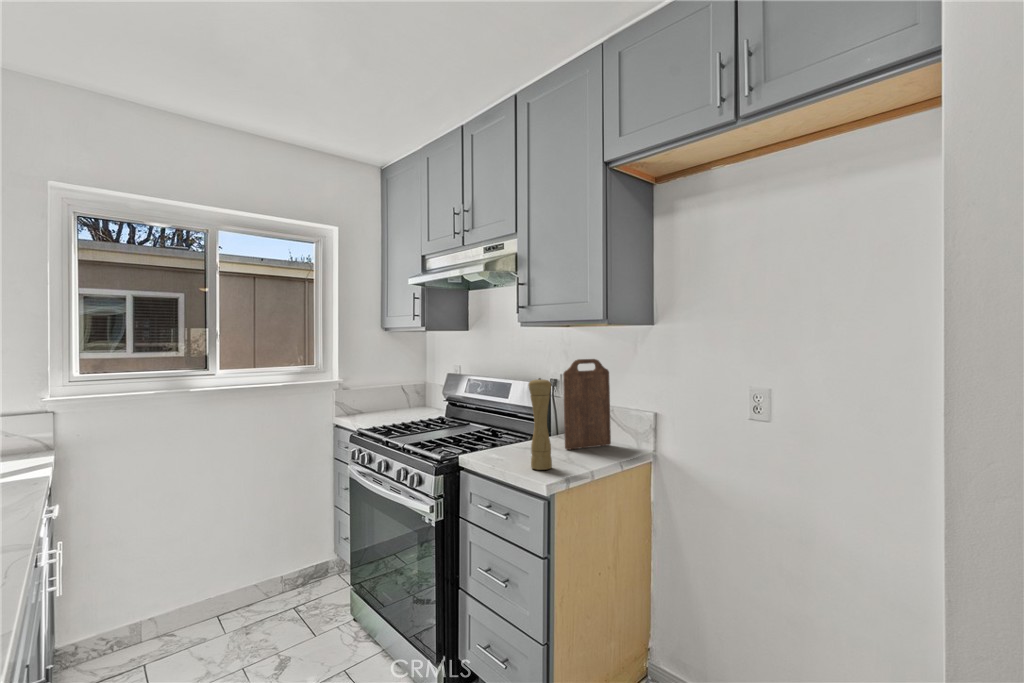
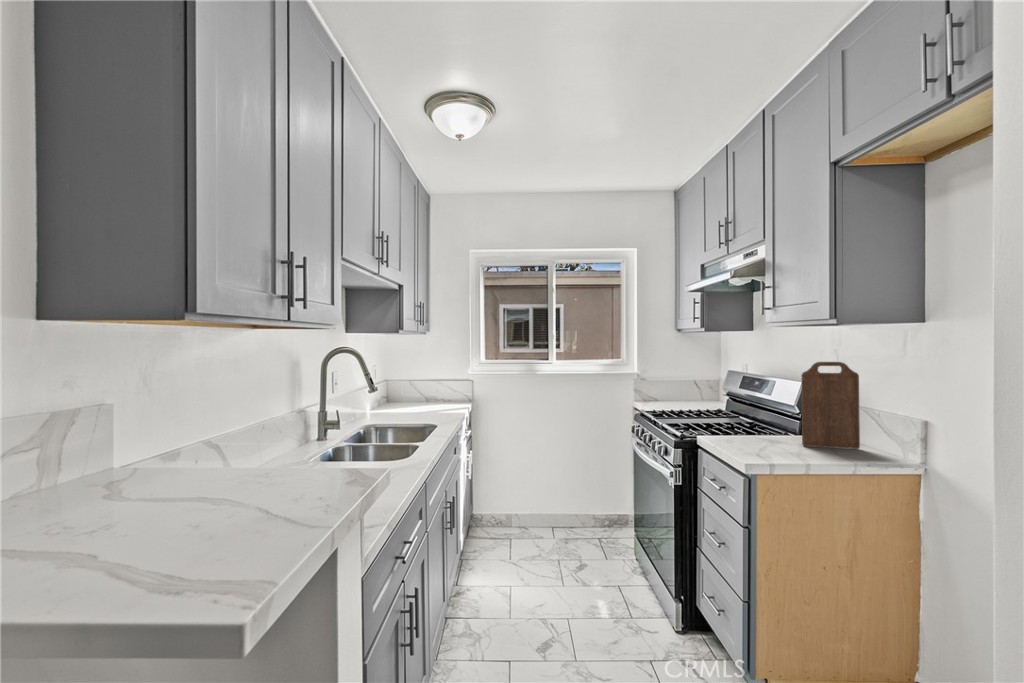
pepper mill: present [528,378,552,470] -> none [744,377,766,455]

